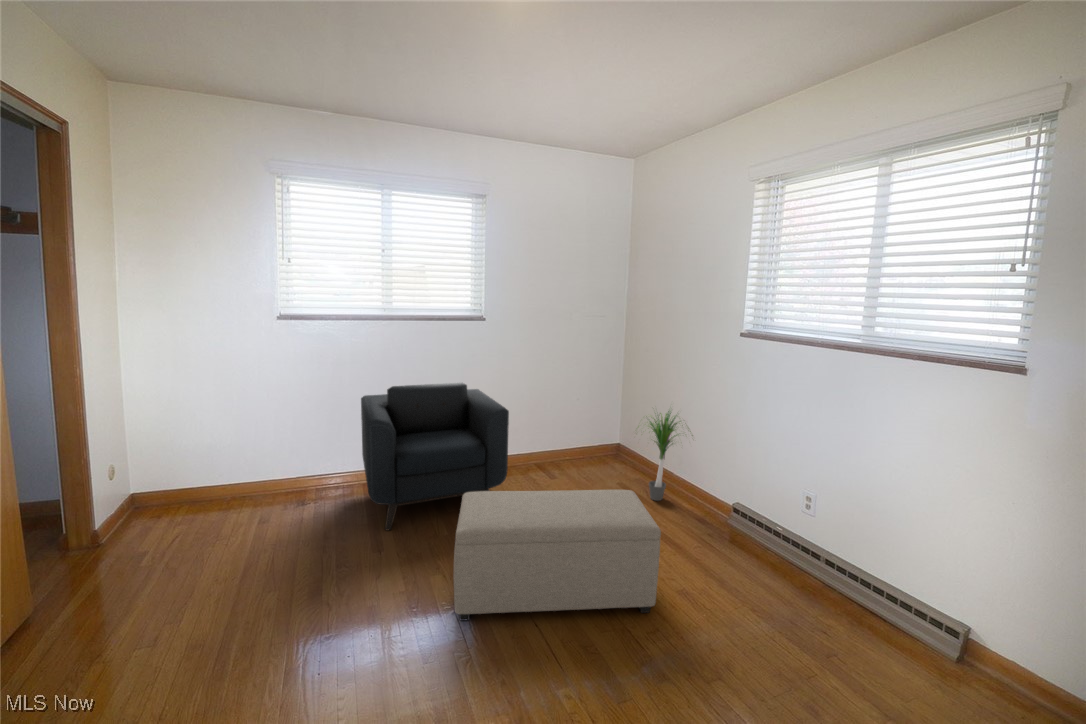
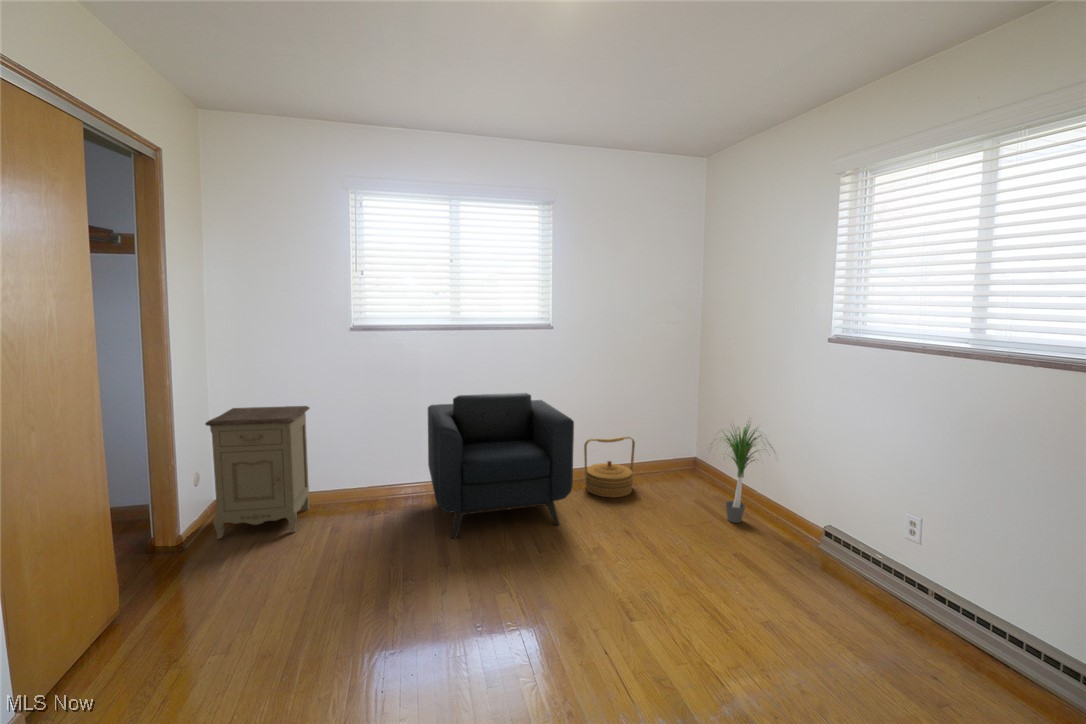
nightstand: none [101,399,232,545] -> present [205,406,309,539]
woven basket: none [519,423,567,481] -> present [584,437,635,498]
ottoman: present [454,490,661,621] -> none [521,500,736,634]

